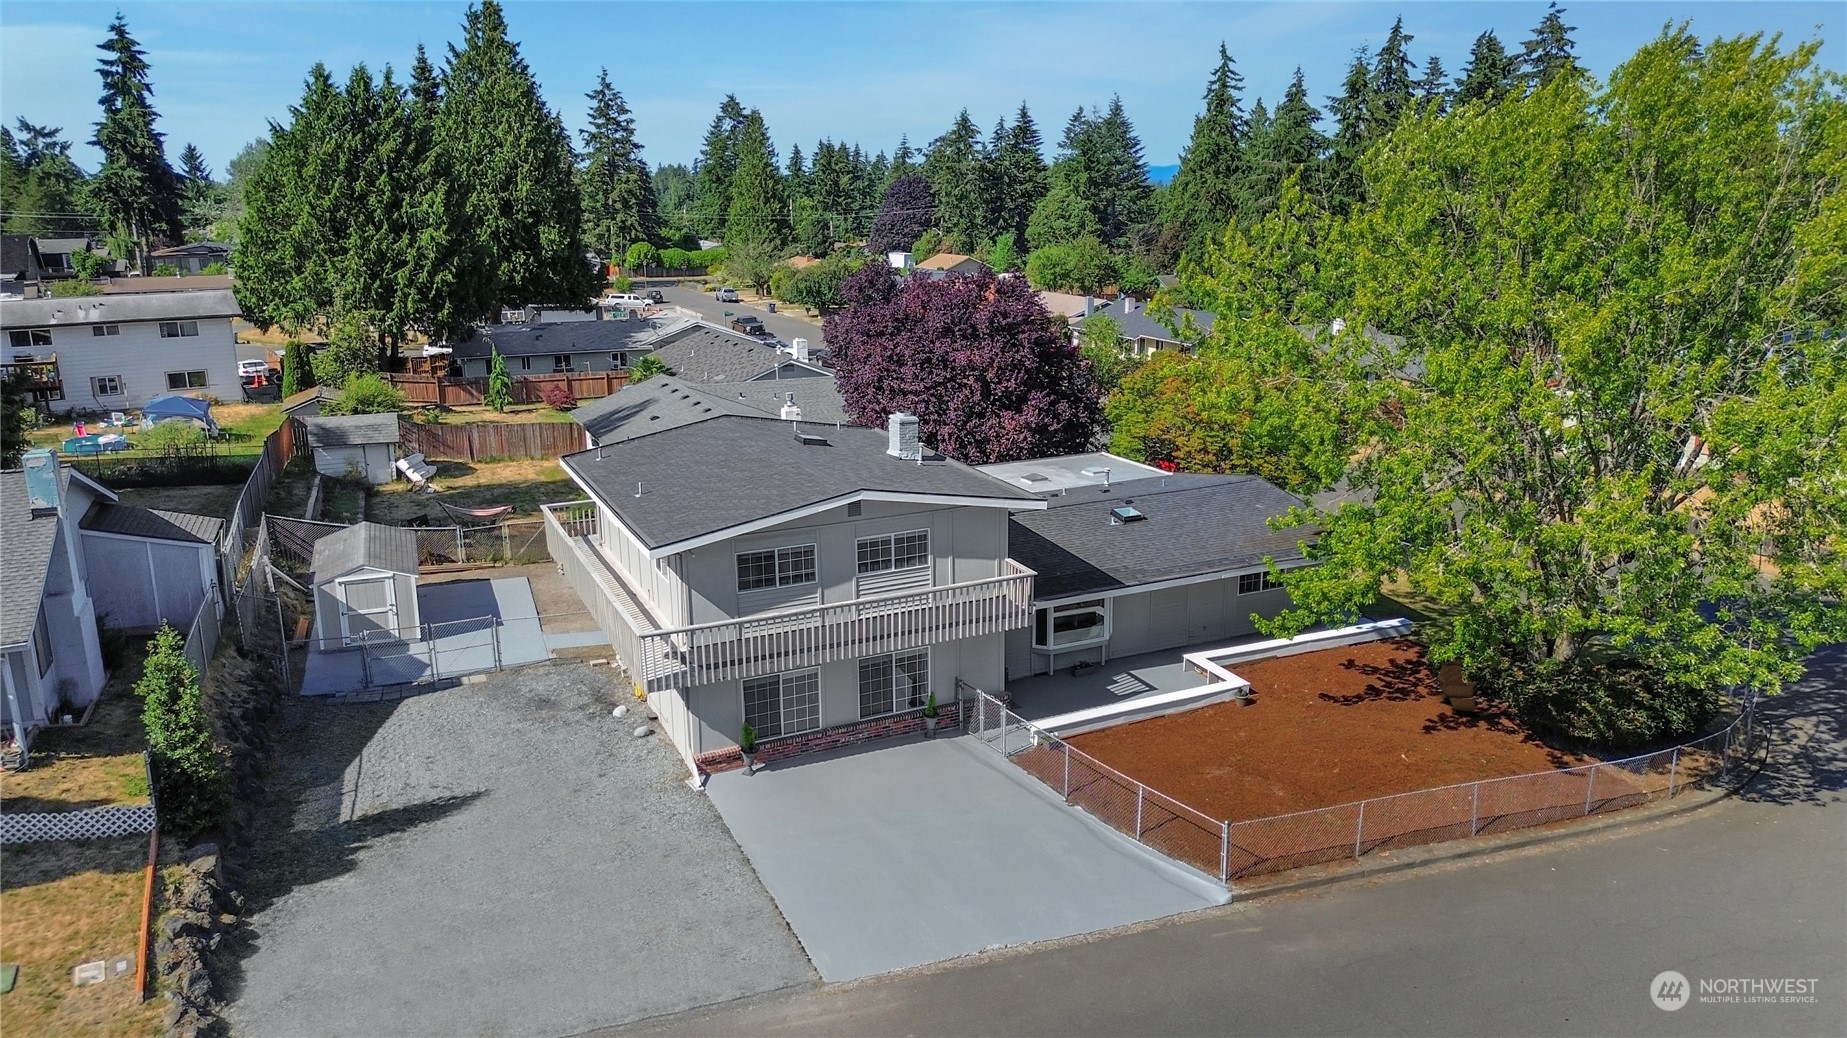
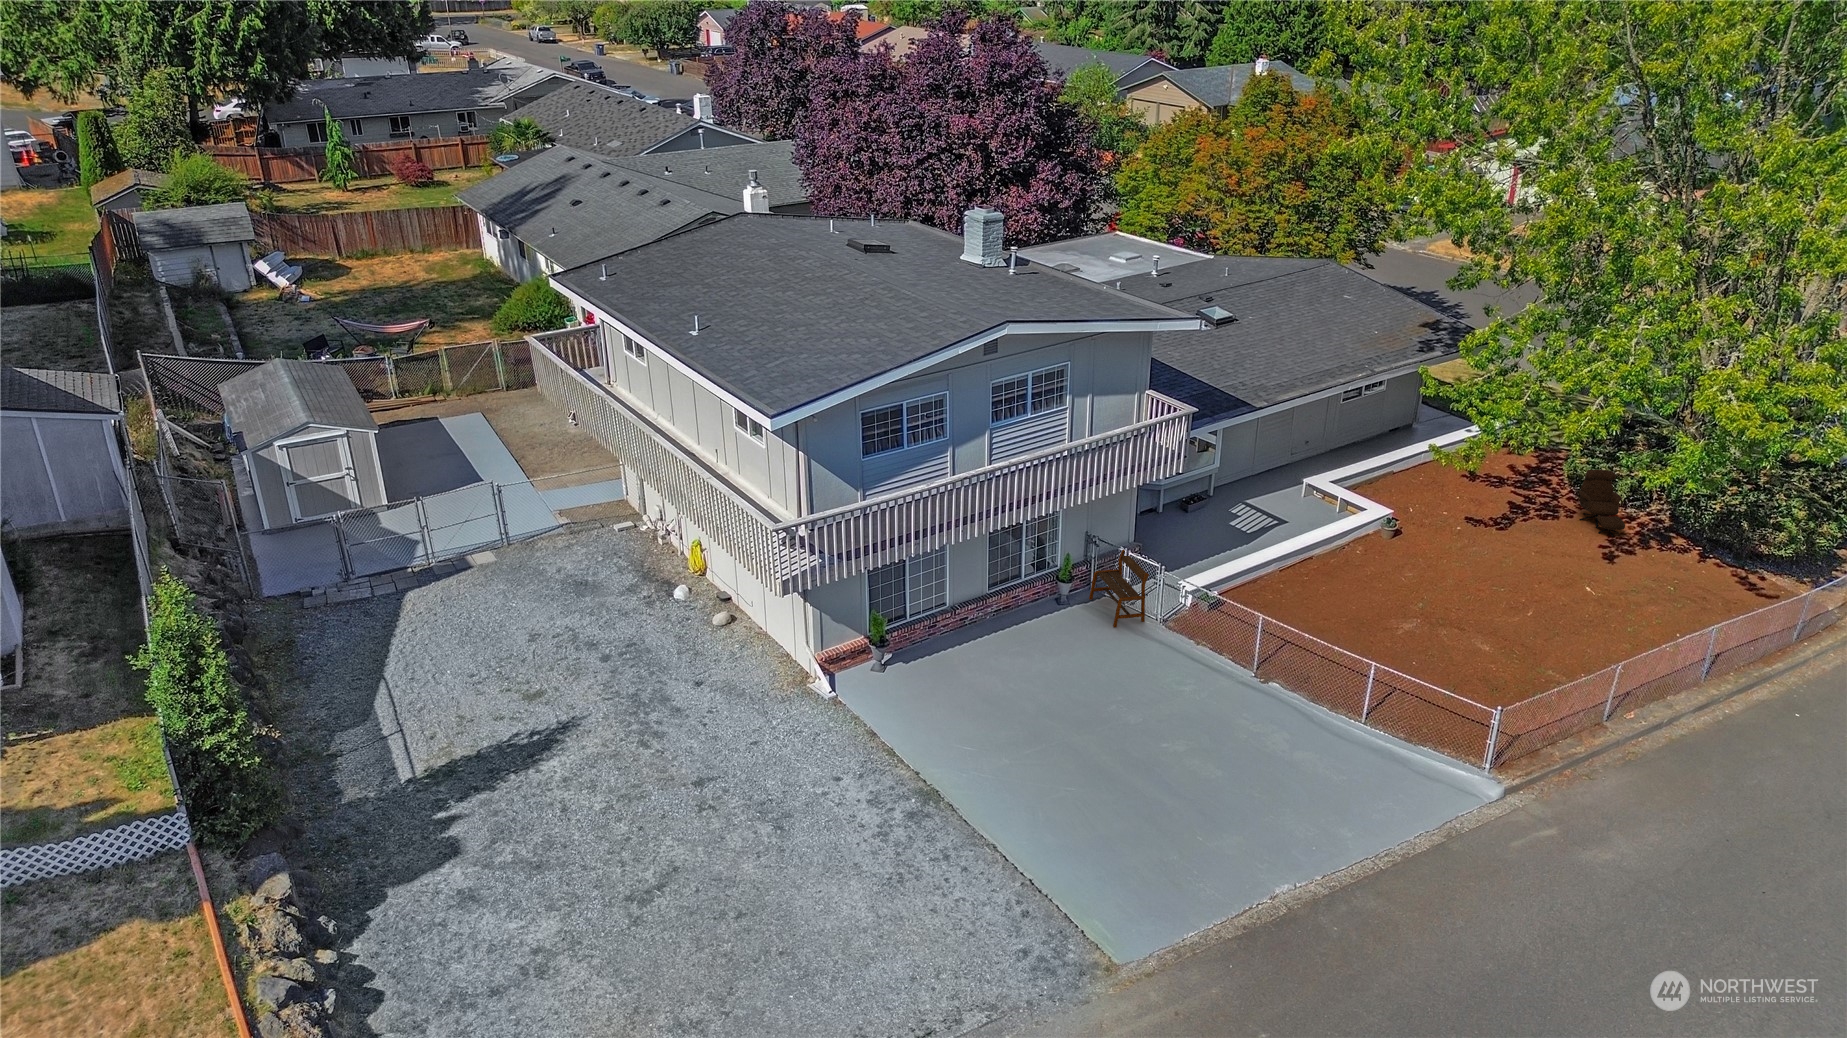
bench: none [952,692,990,757] -> present [1089,549,1149,627]

